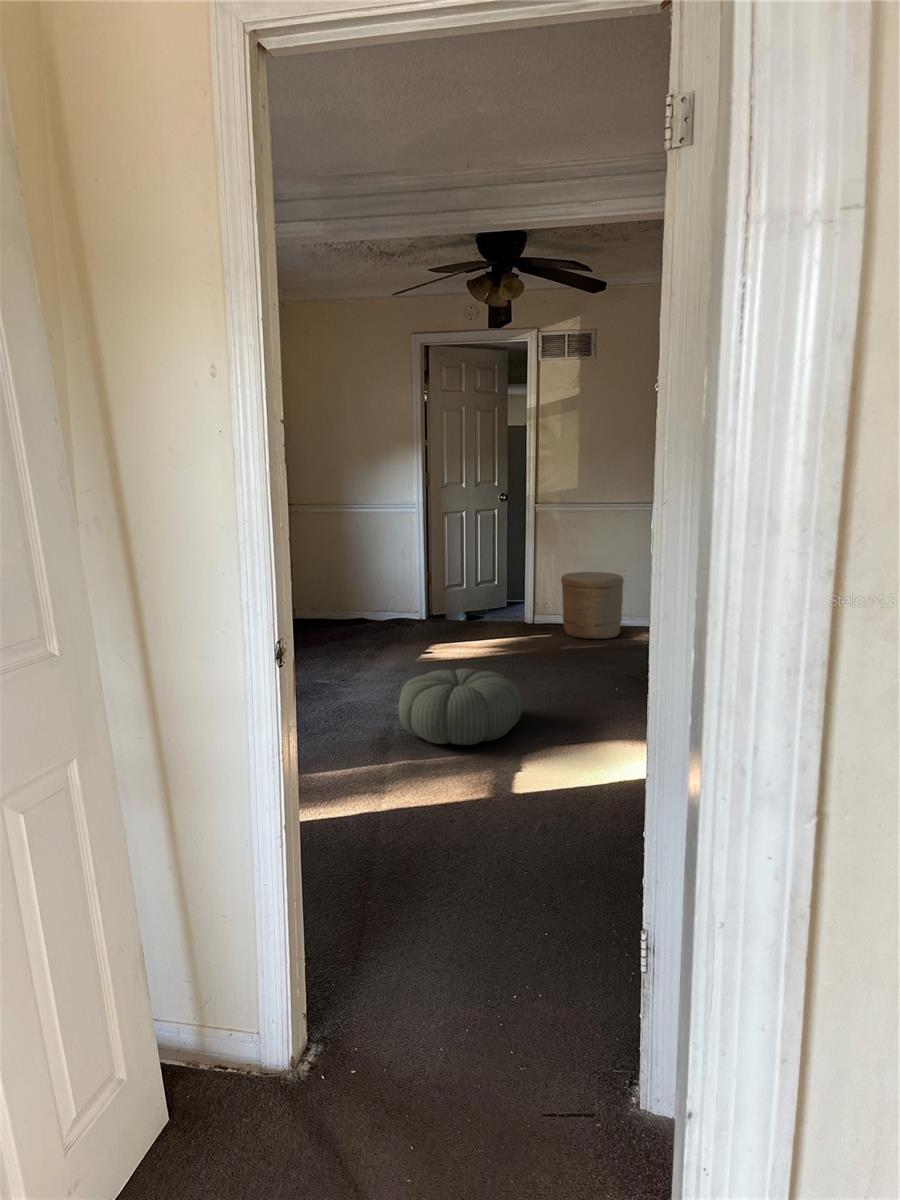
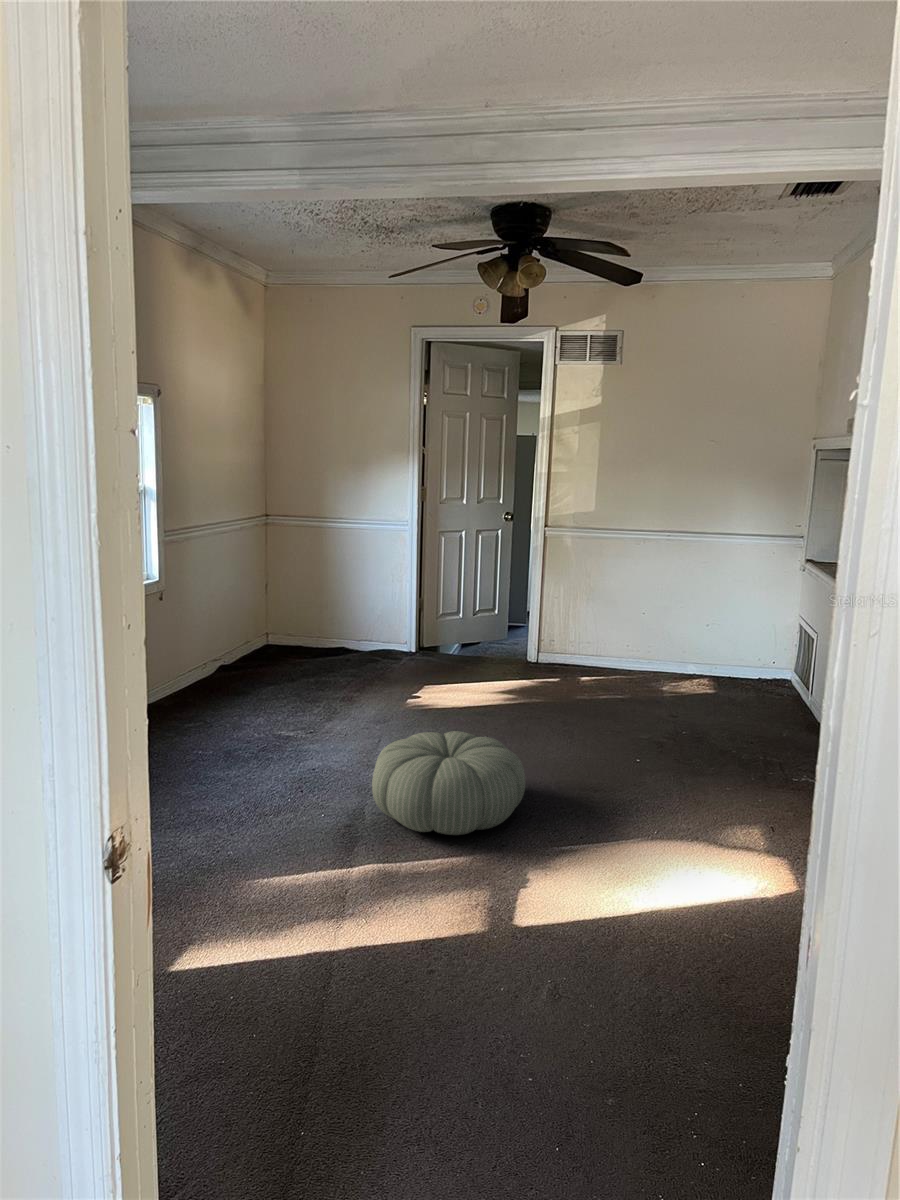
woven basket: present [561,572,624,639] -> none [572,607,644,687]

